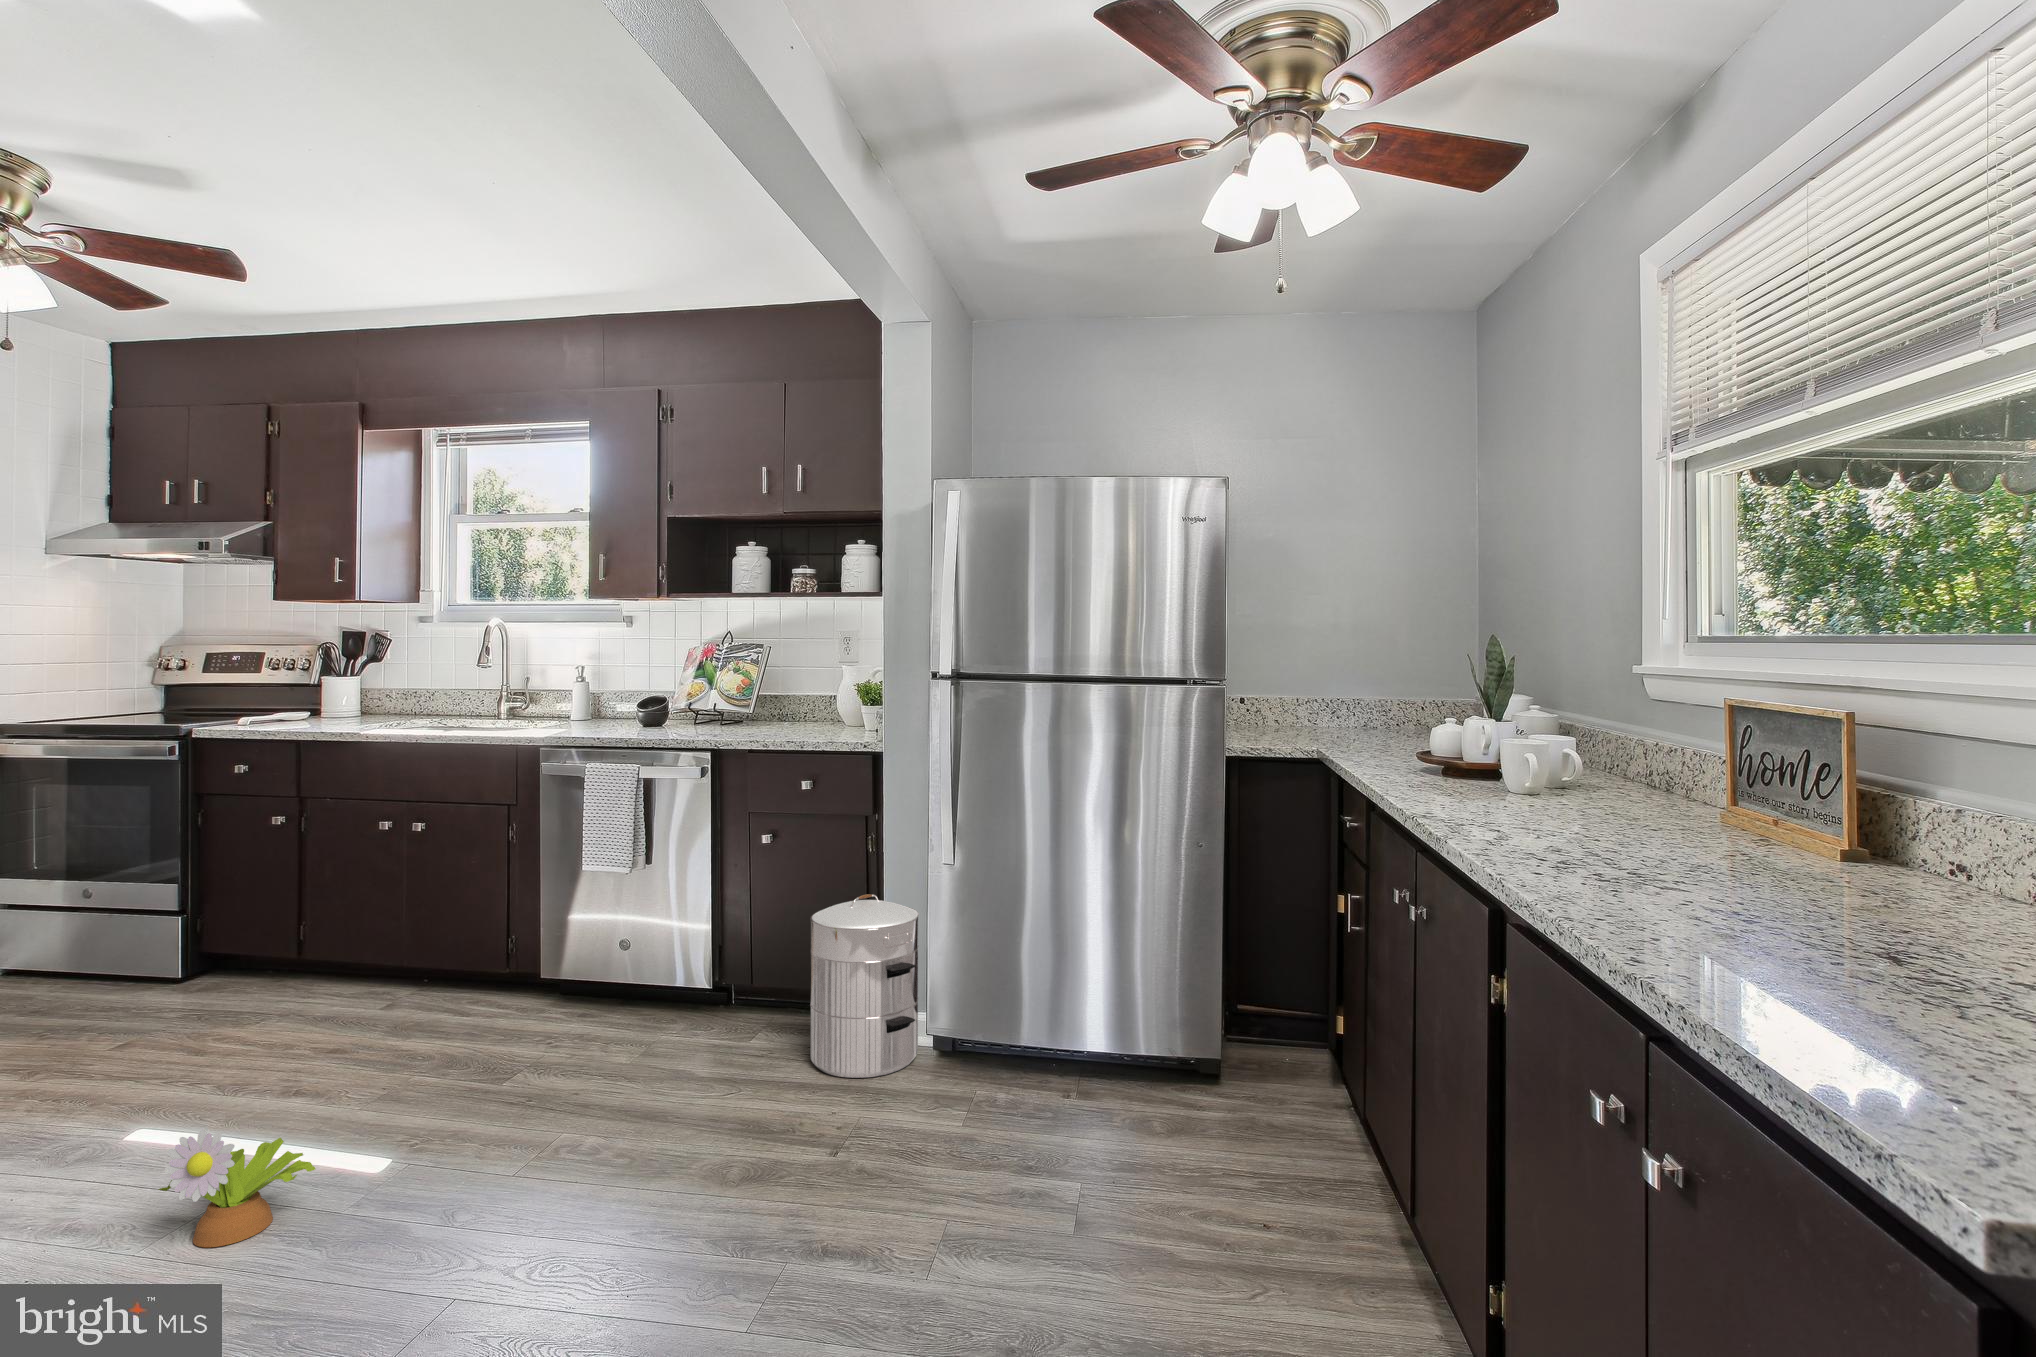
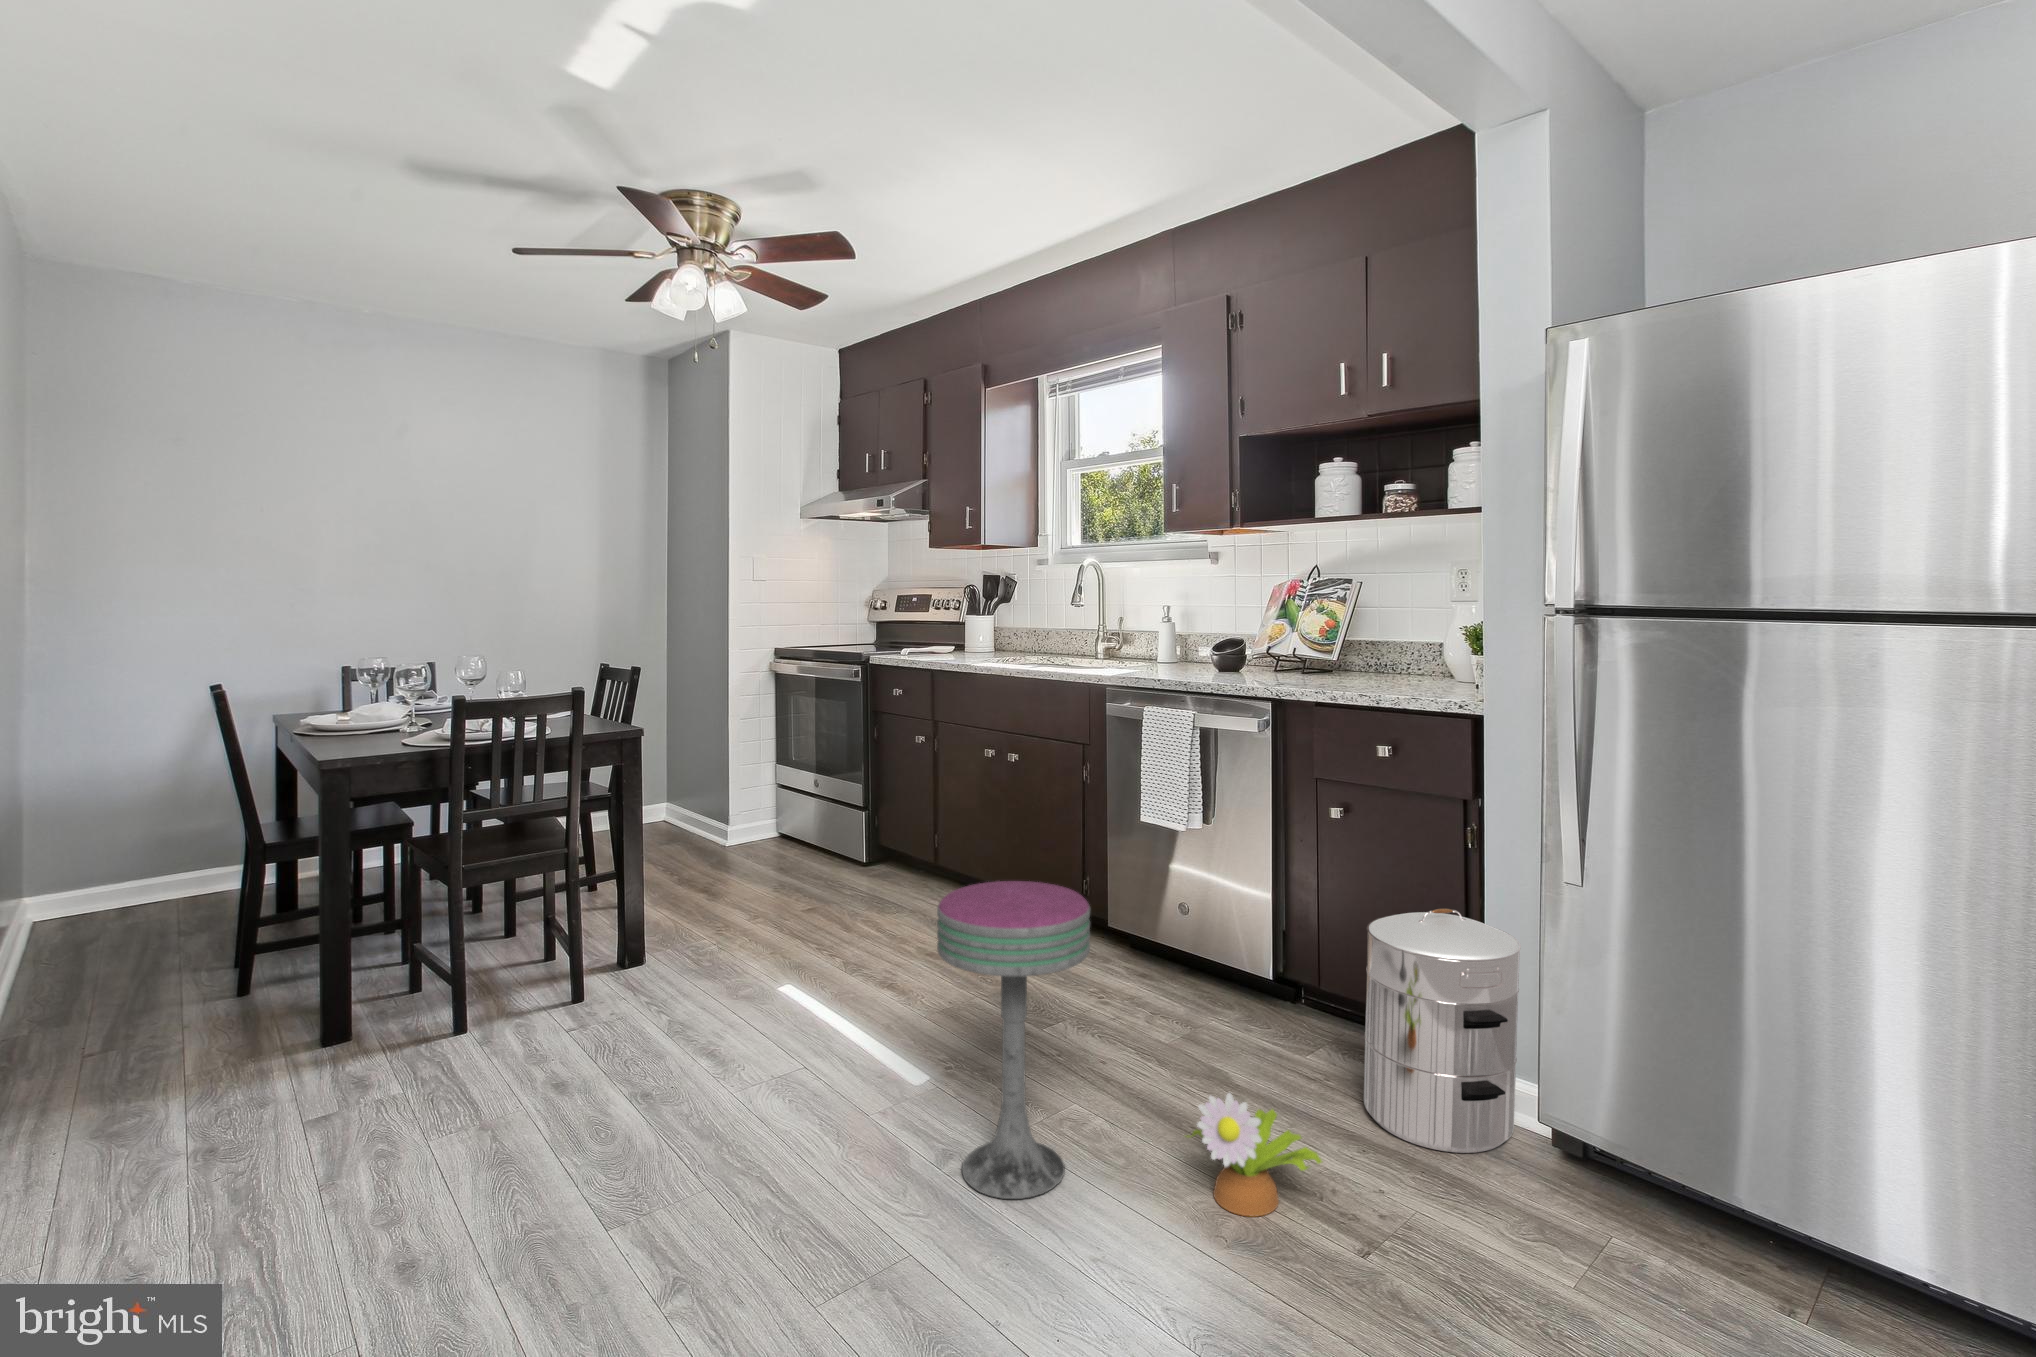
bar stool: none [440,918,600,1220] -> present [937,881,1090,1199]
decorative plant: present [158,1128,315,1247] -> present [1186,1093,1322,1217]

